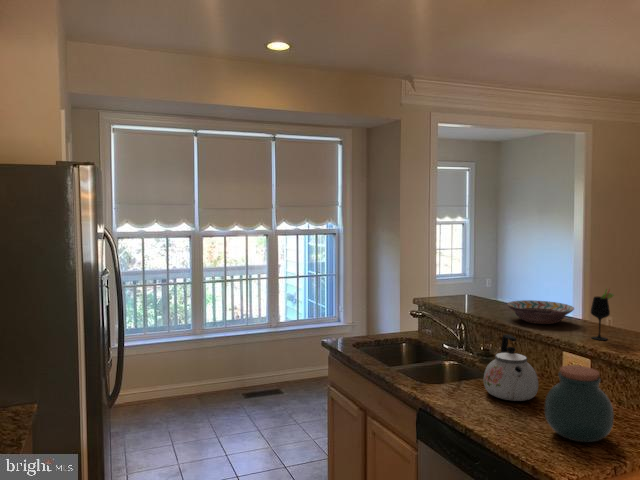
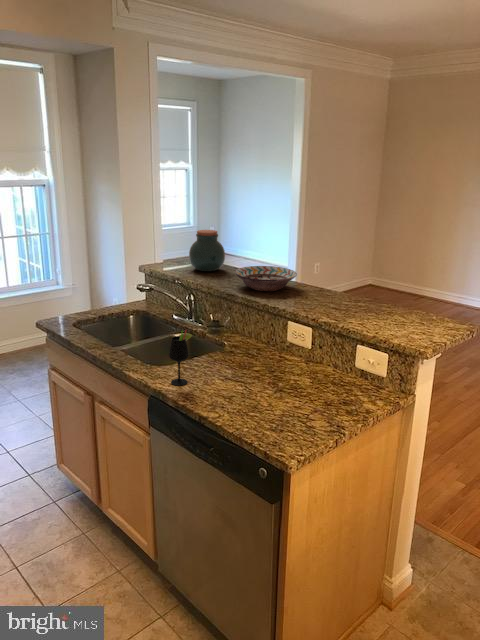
wine glass: present [591,289,614,340] -> present [169,330,192,385]
kettle: present [484,335,538,401] -> none [215,310,266,377]
jar: present [545,365,614,442] -> present [189,230,225,271]

